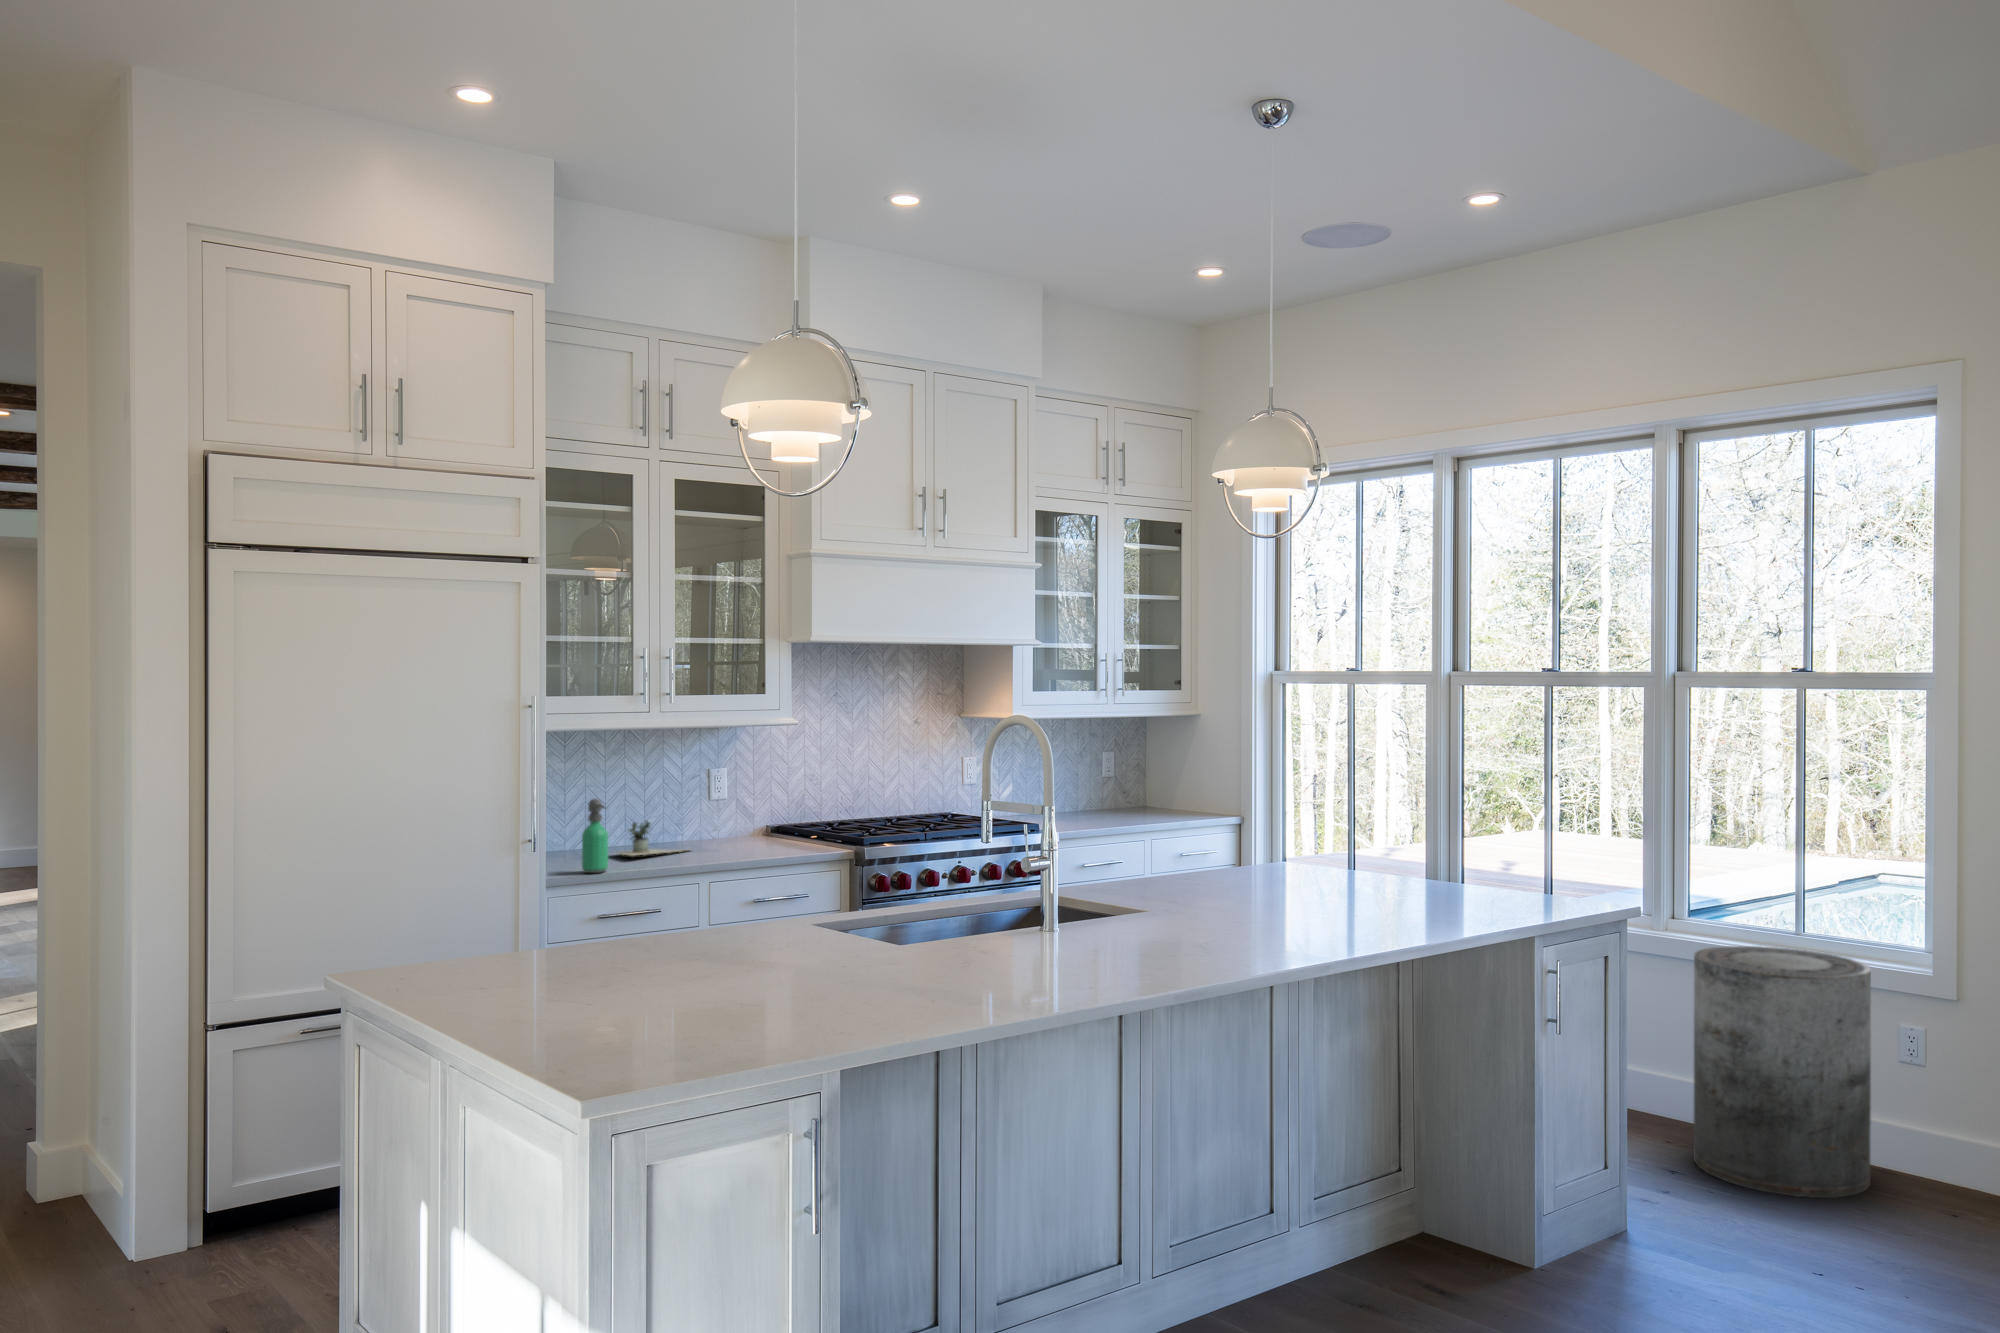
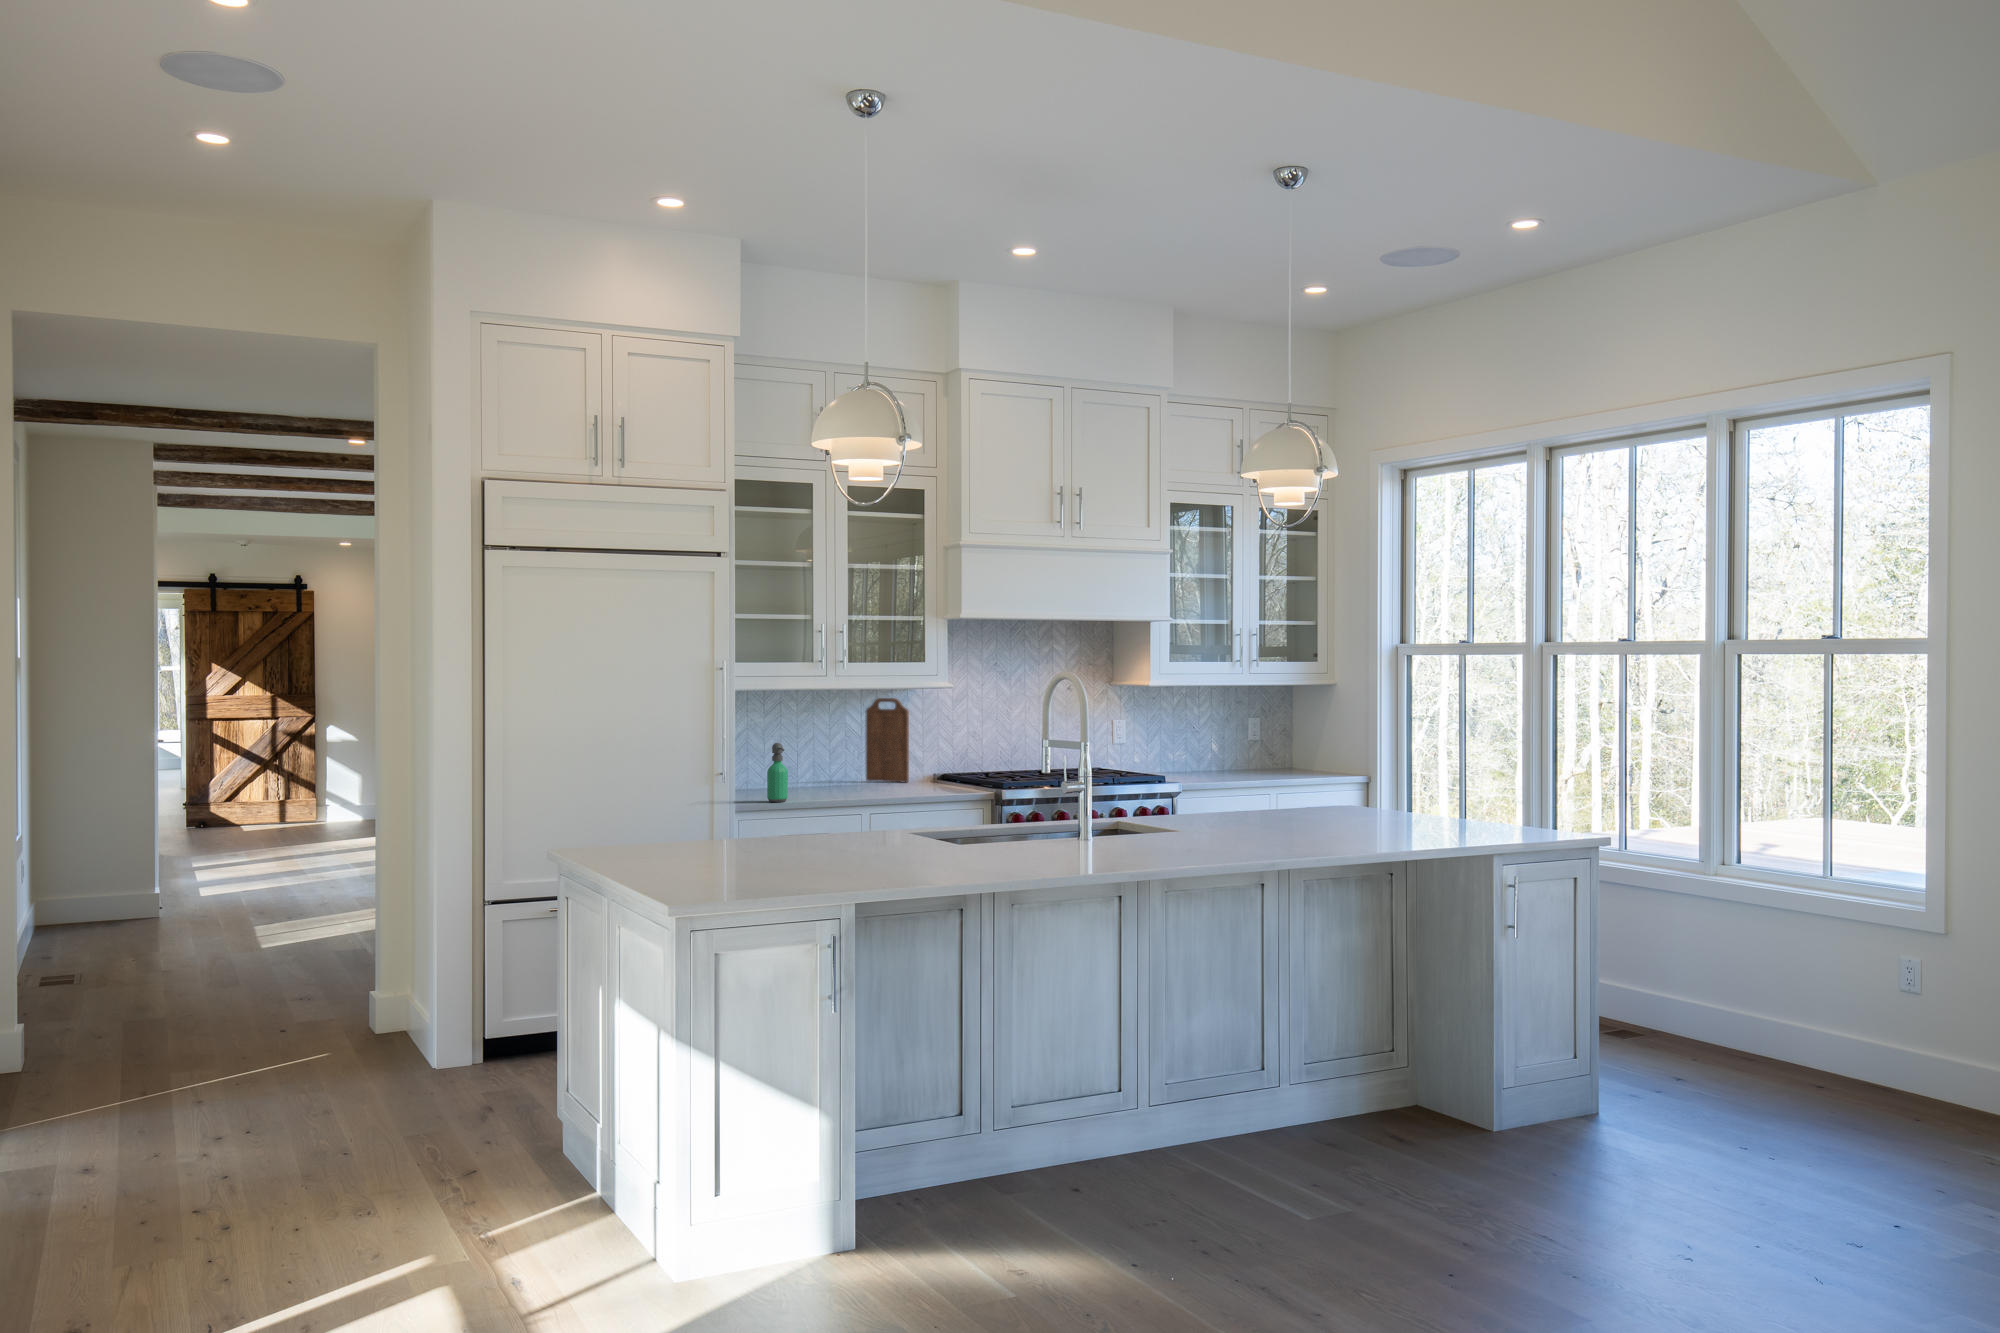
cutting board: none [688,737,743,839] -> present [866,698,909,783]
potted plant: present [616,820,681,855] -> none [795,762,883,791]
trash can: present [1694,946,1871,1198] -> none [1706,889,1864,1108]

